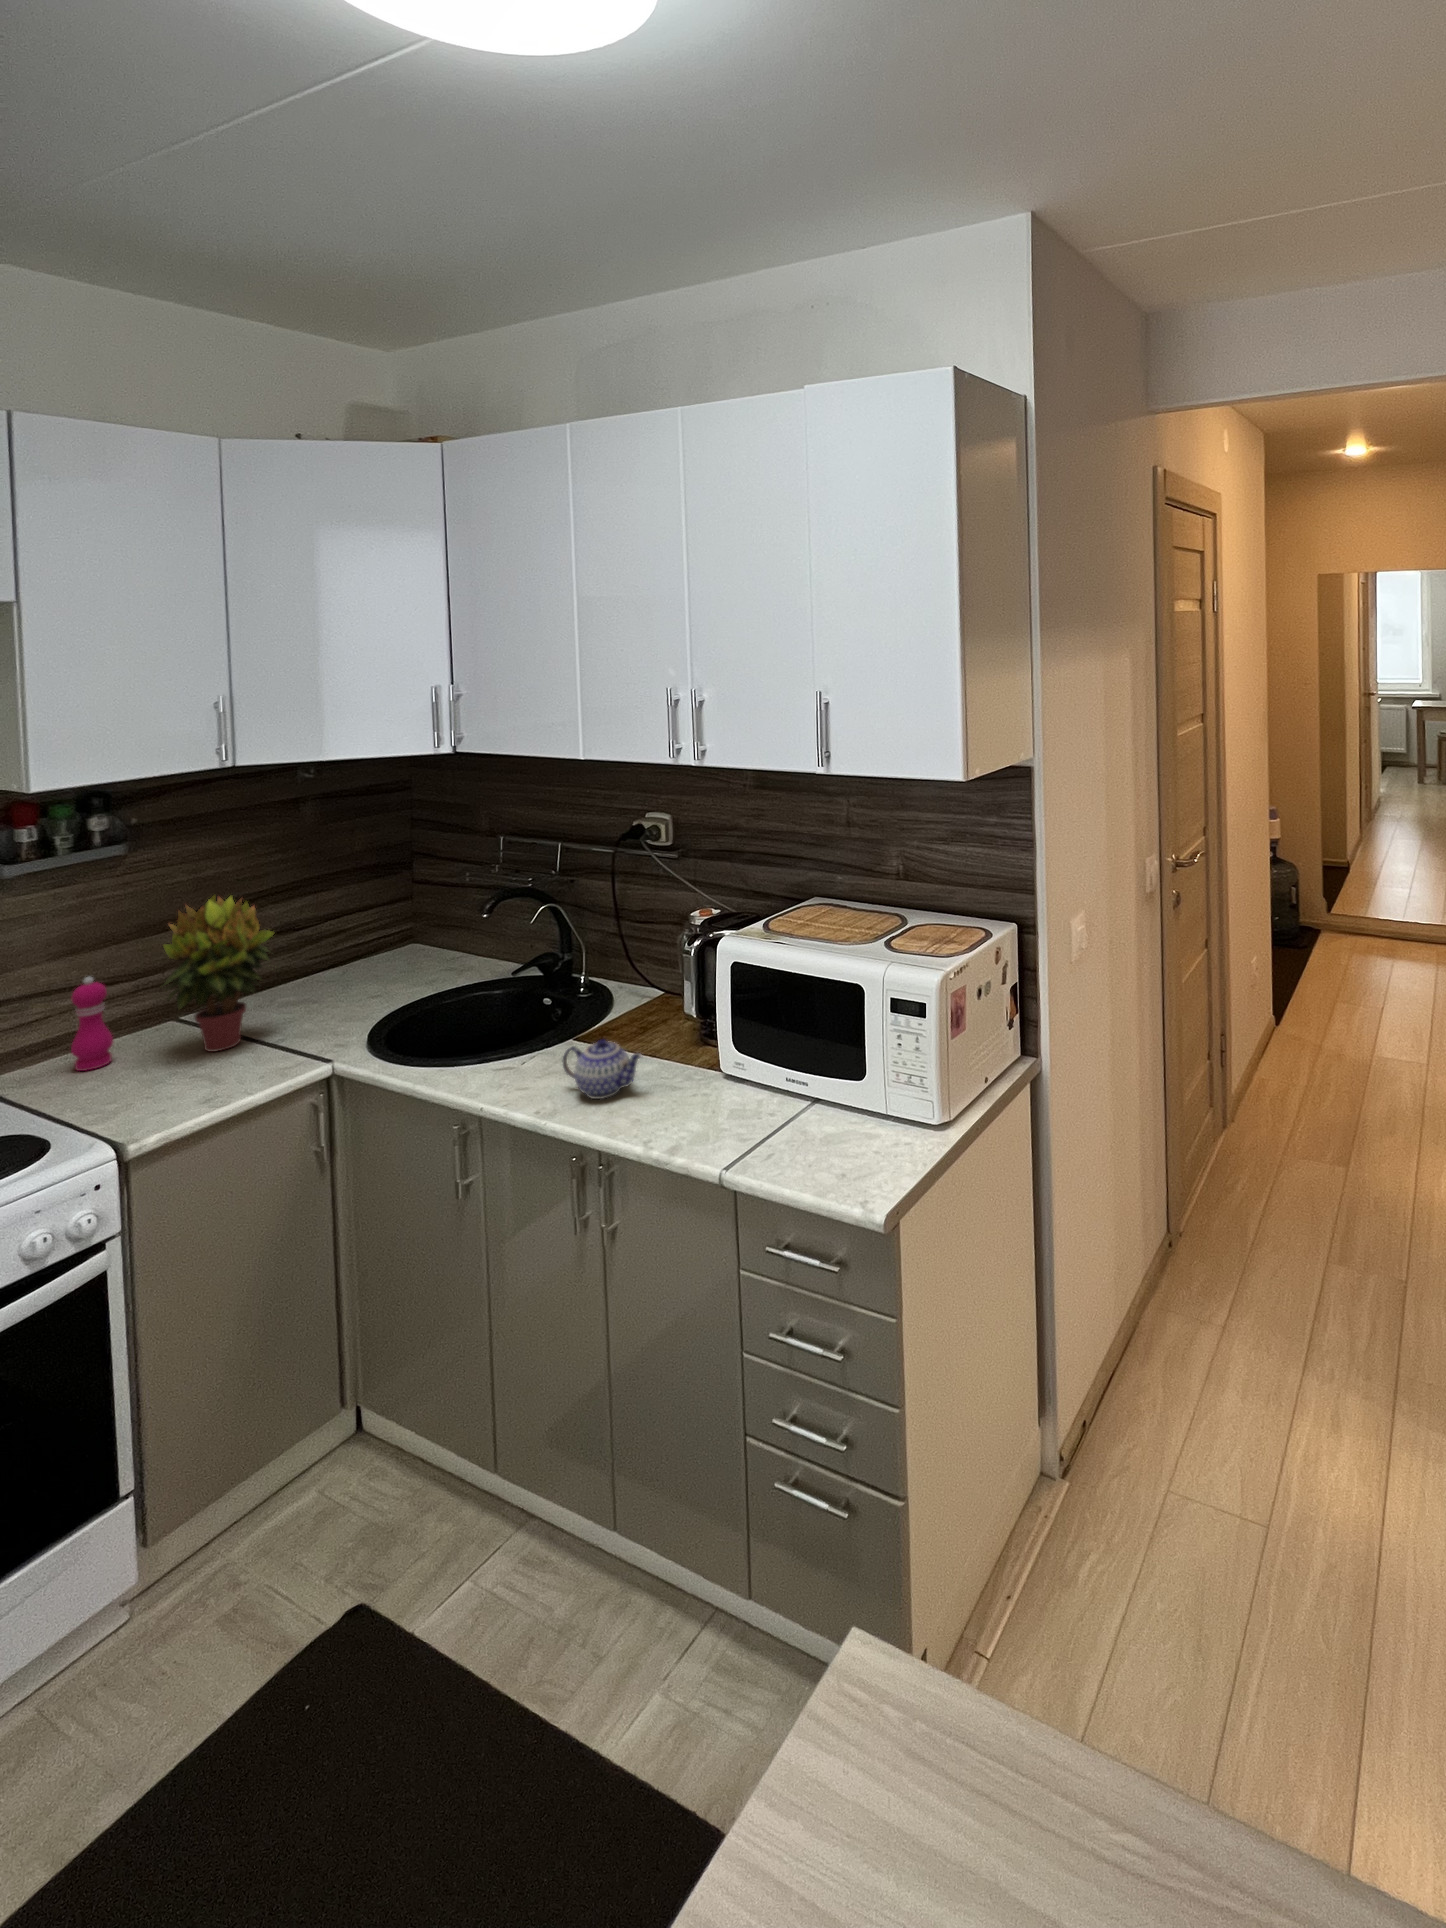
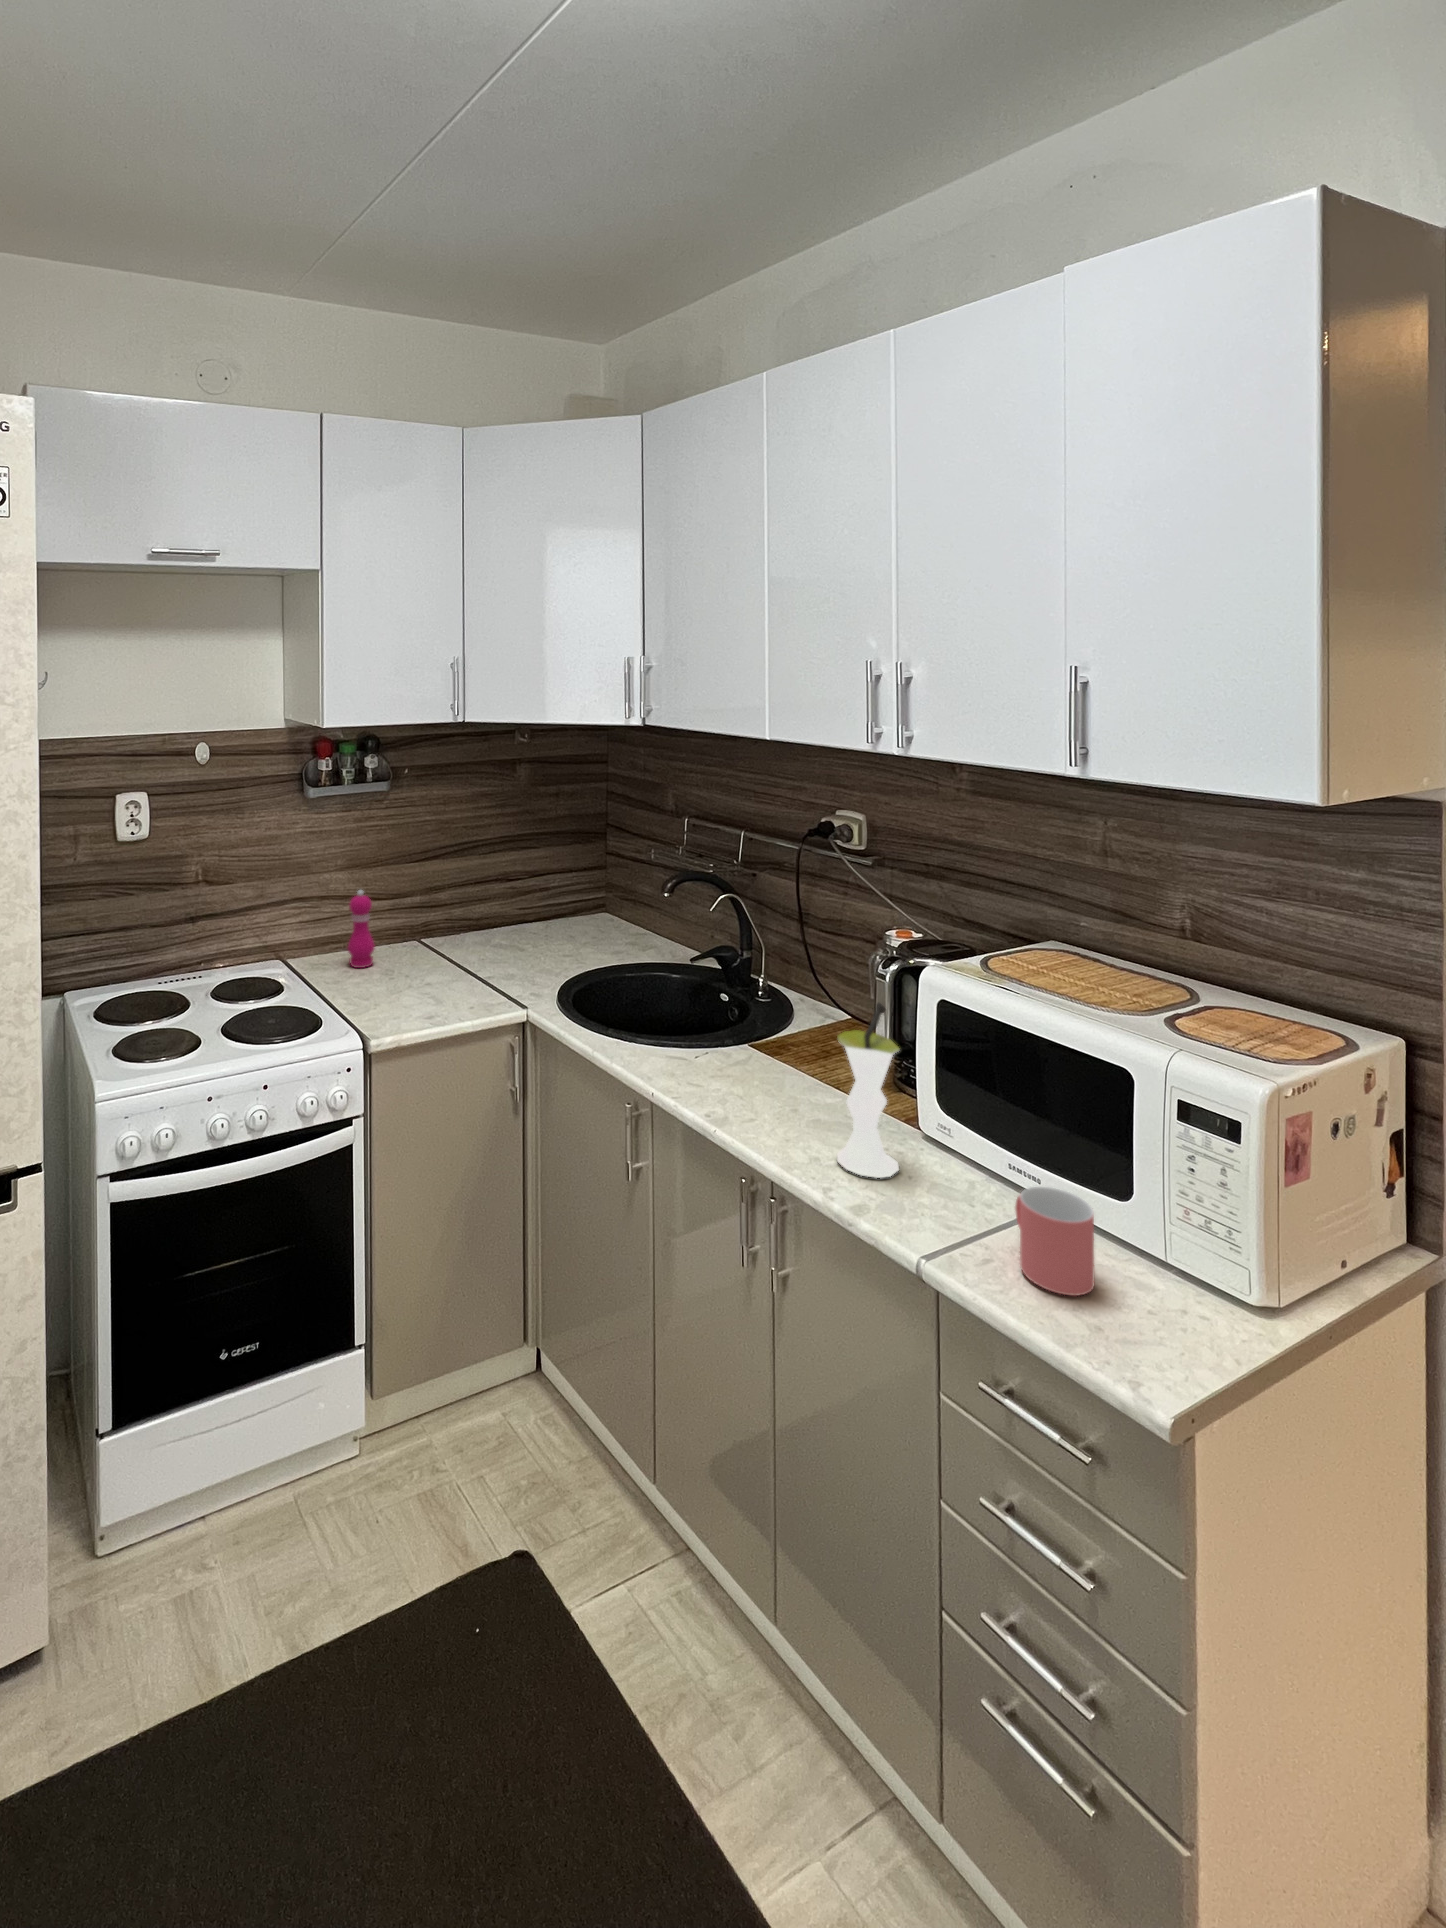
potted plant: present [163,895,274,1051] -> none [405,835,494,975]
vase: none [652,976,706,1123] -> present [837,1003,899,1178]
teapot: present [563,1039,642,1099] -> none [735,1052,824,1120]
mug: none [789,1085,841,1162] -> present [1015,1186,1094,1296]

